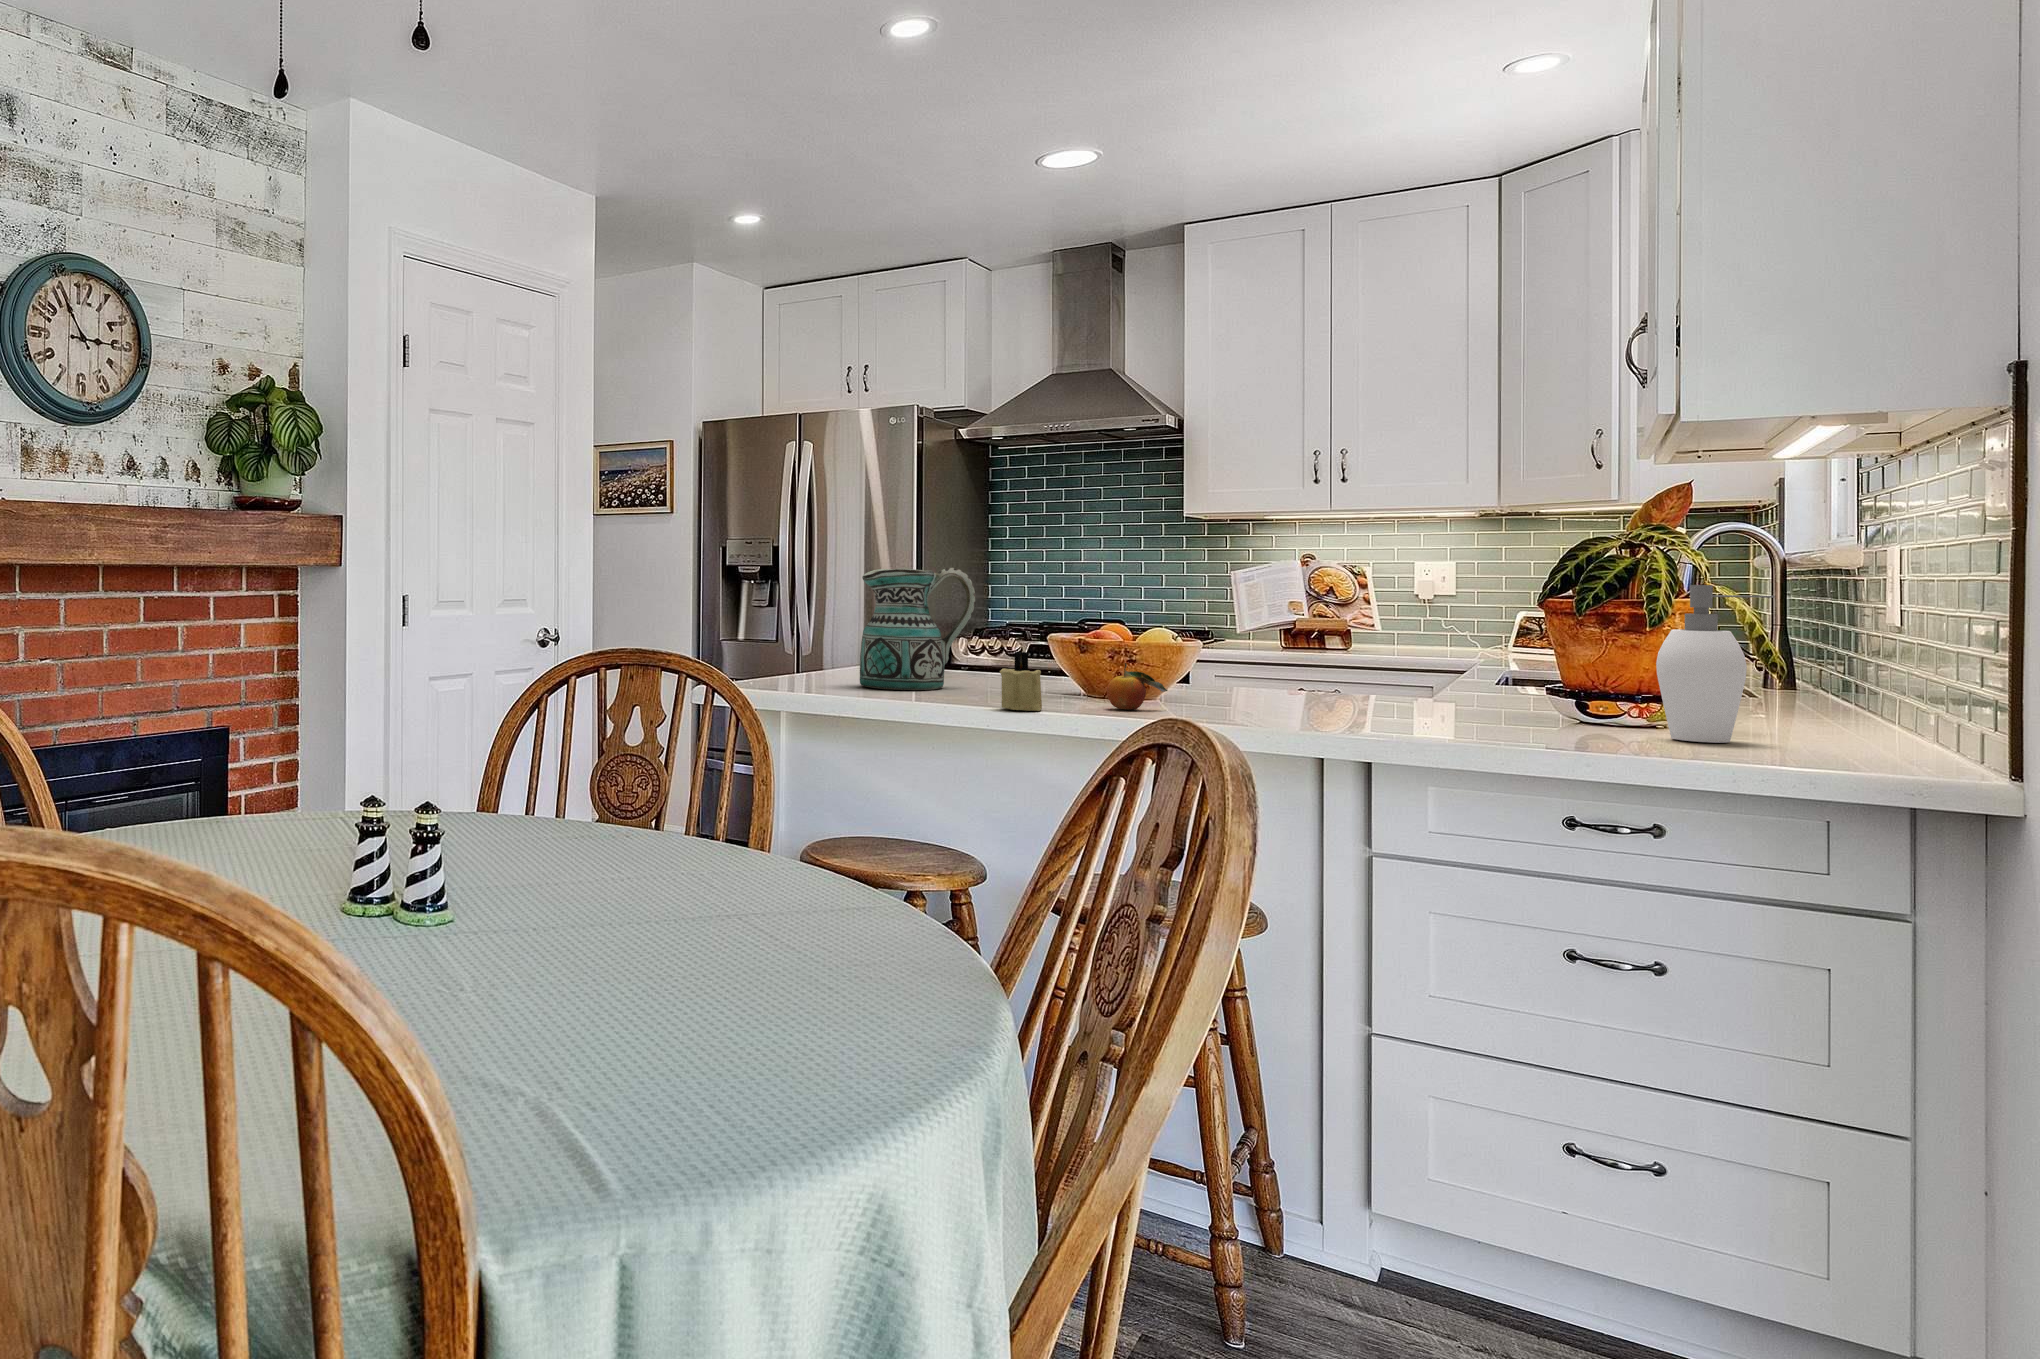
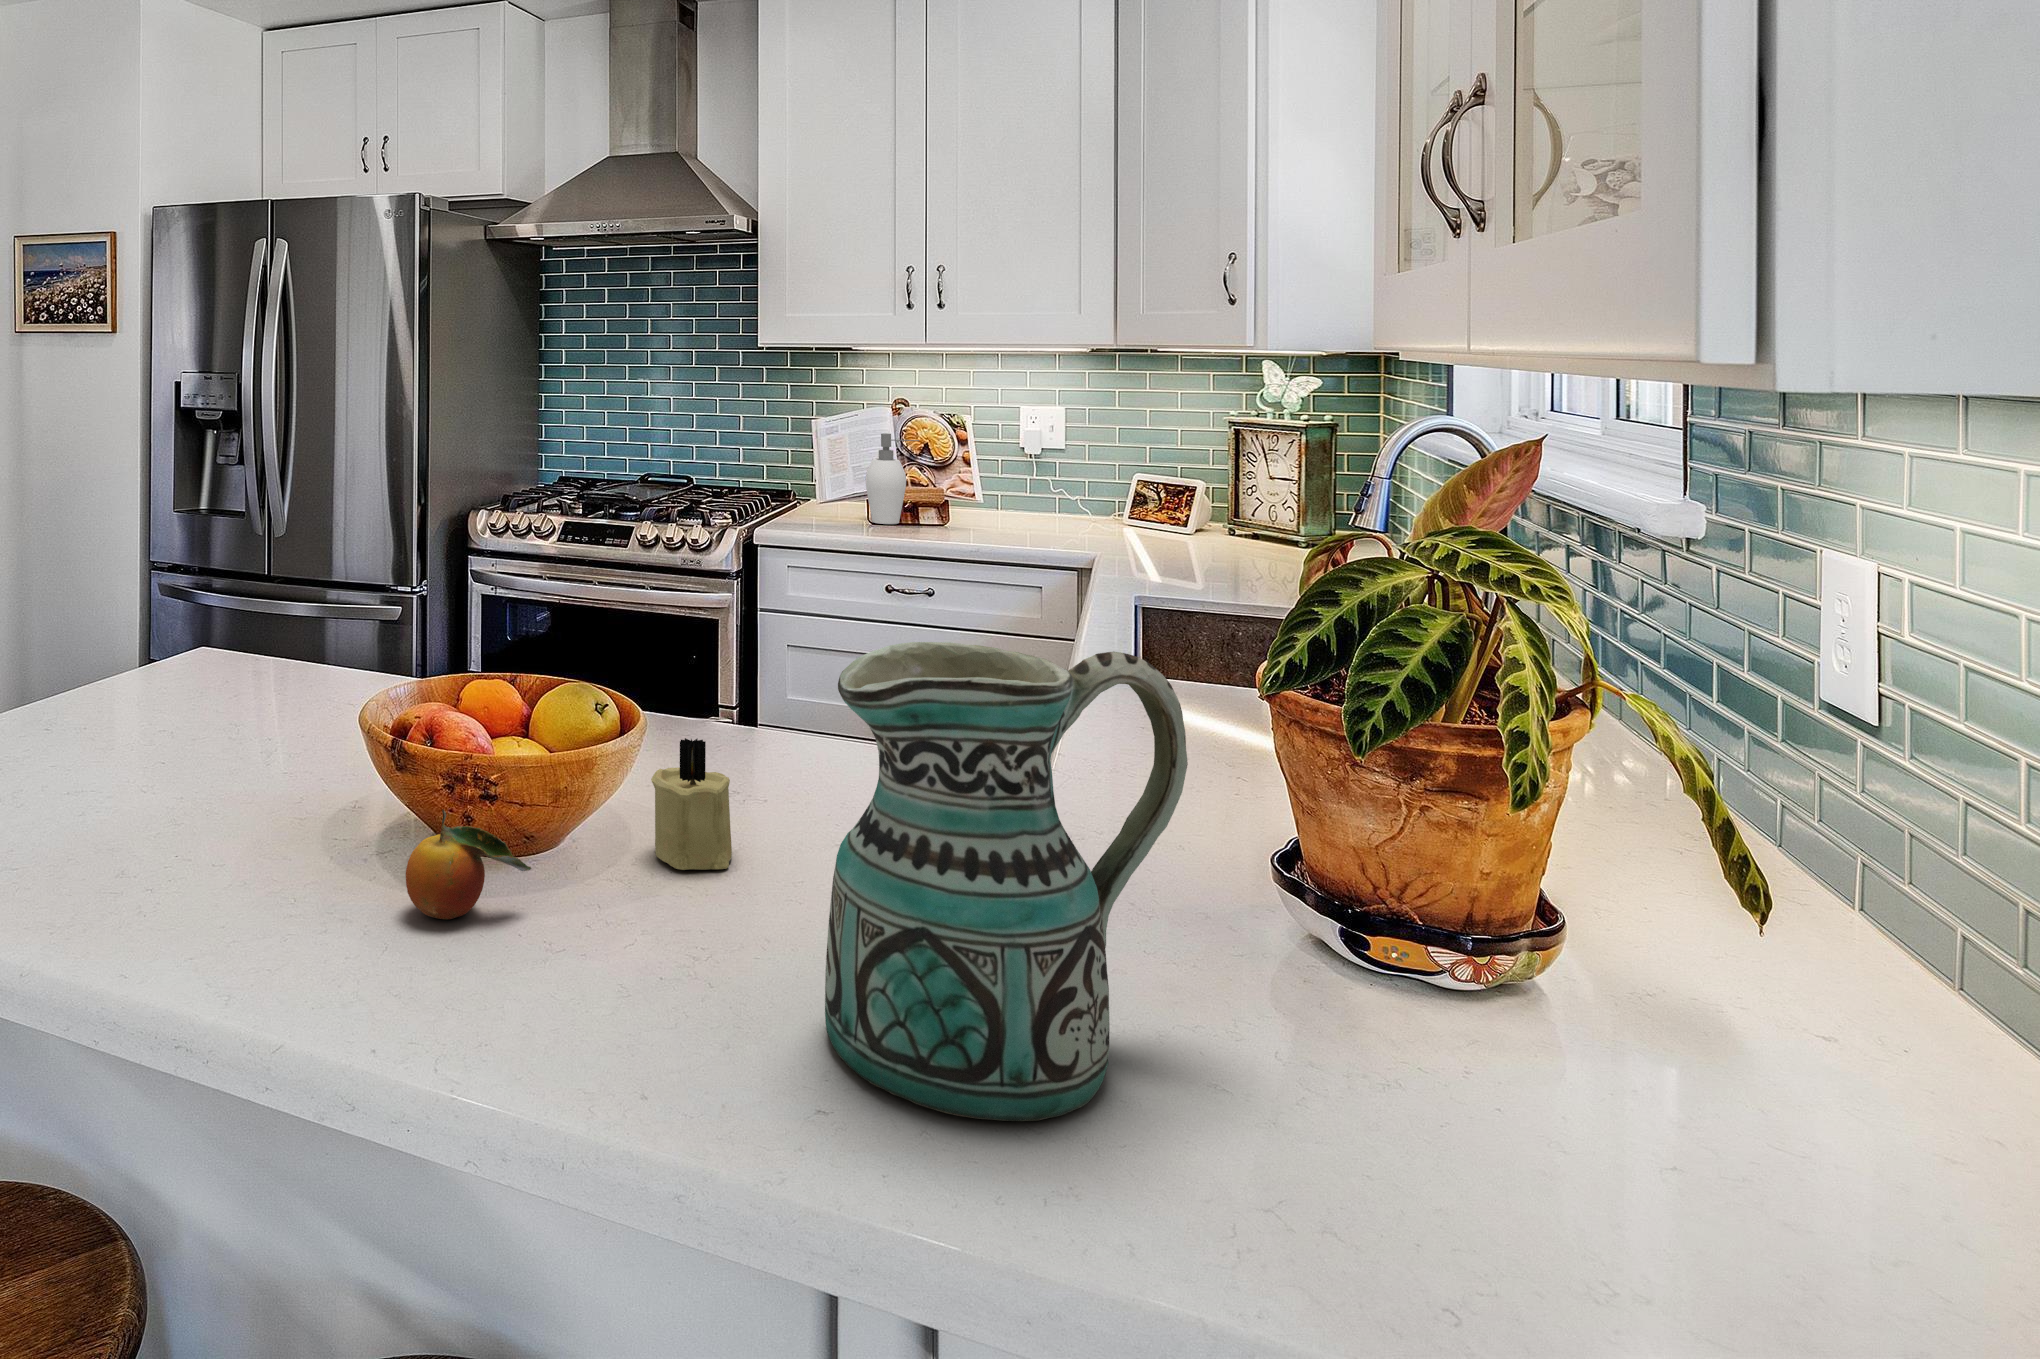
ceramic pitcher: present [860,568,975,690] -> present [825,642,1188,1121]
soap dispenser: present [1656,585,1775,743] -> present [865,433,919,524]
candle: present [1000,652,1042,711] -> present [651,738,732,870]

